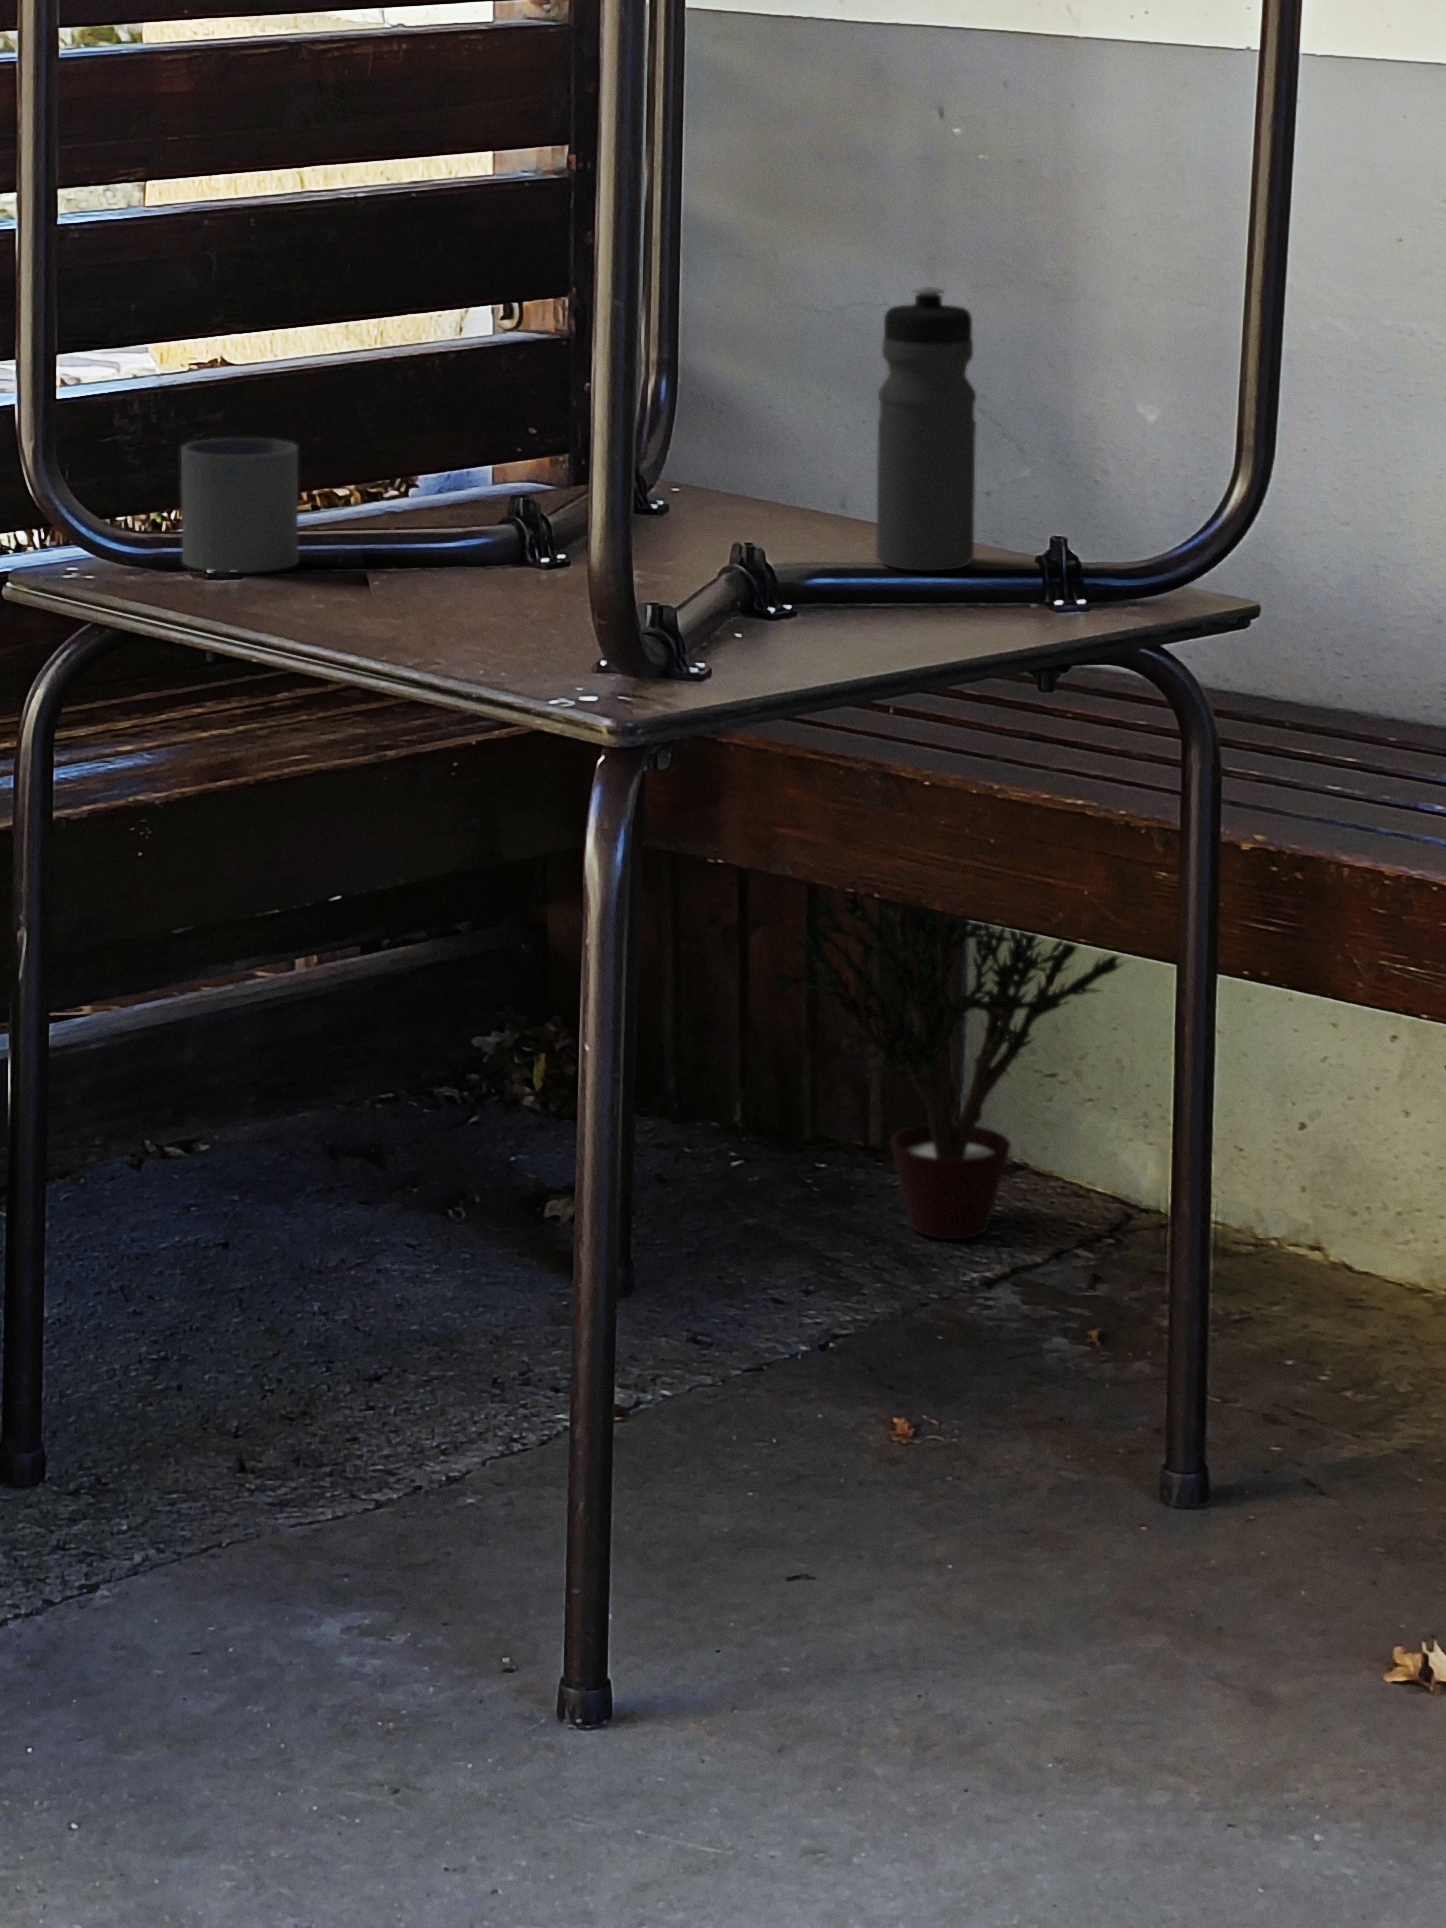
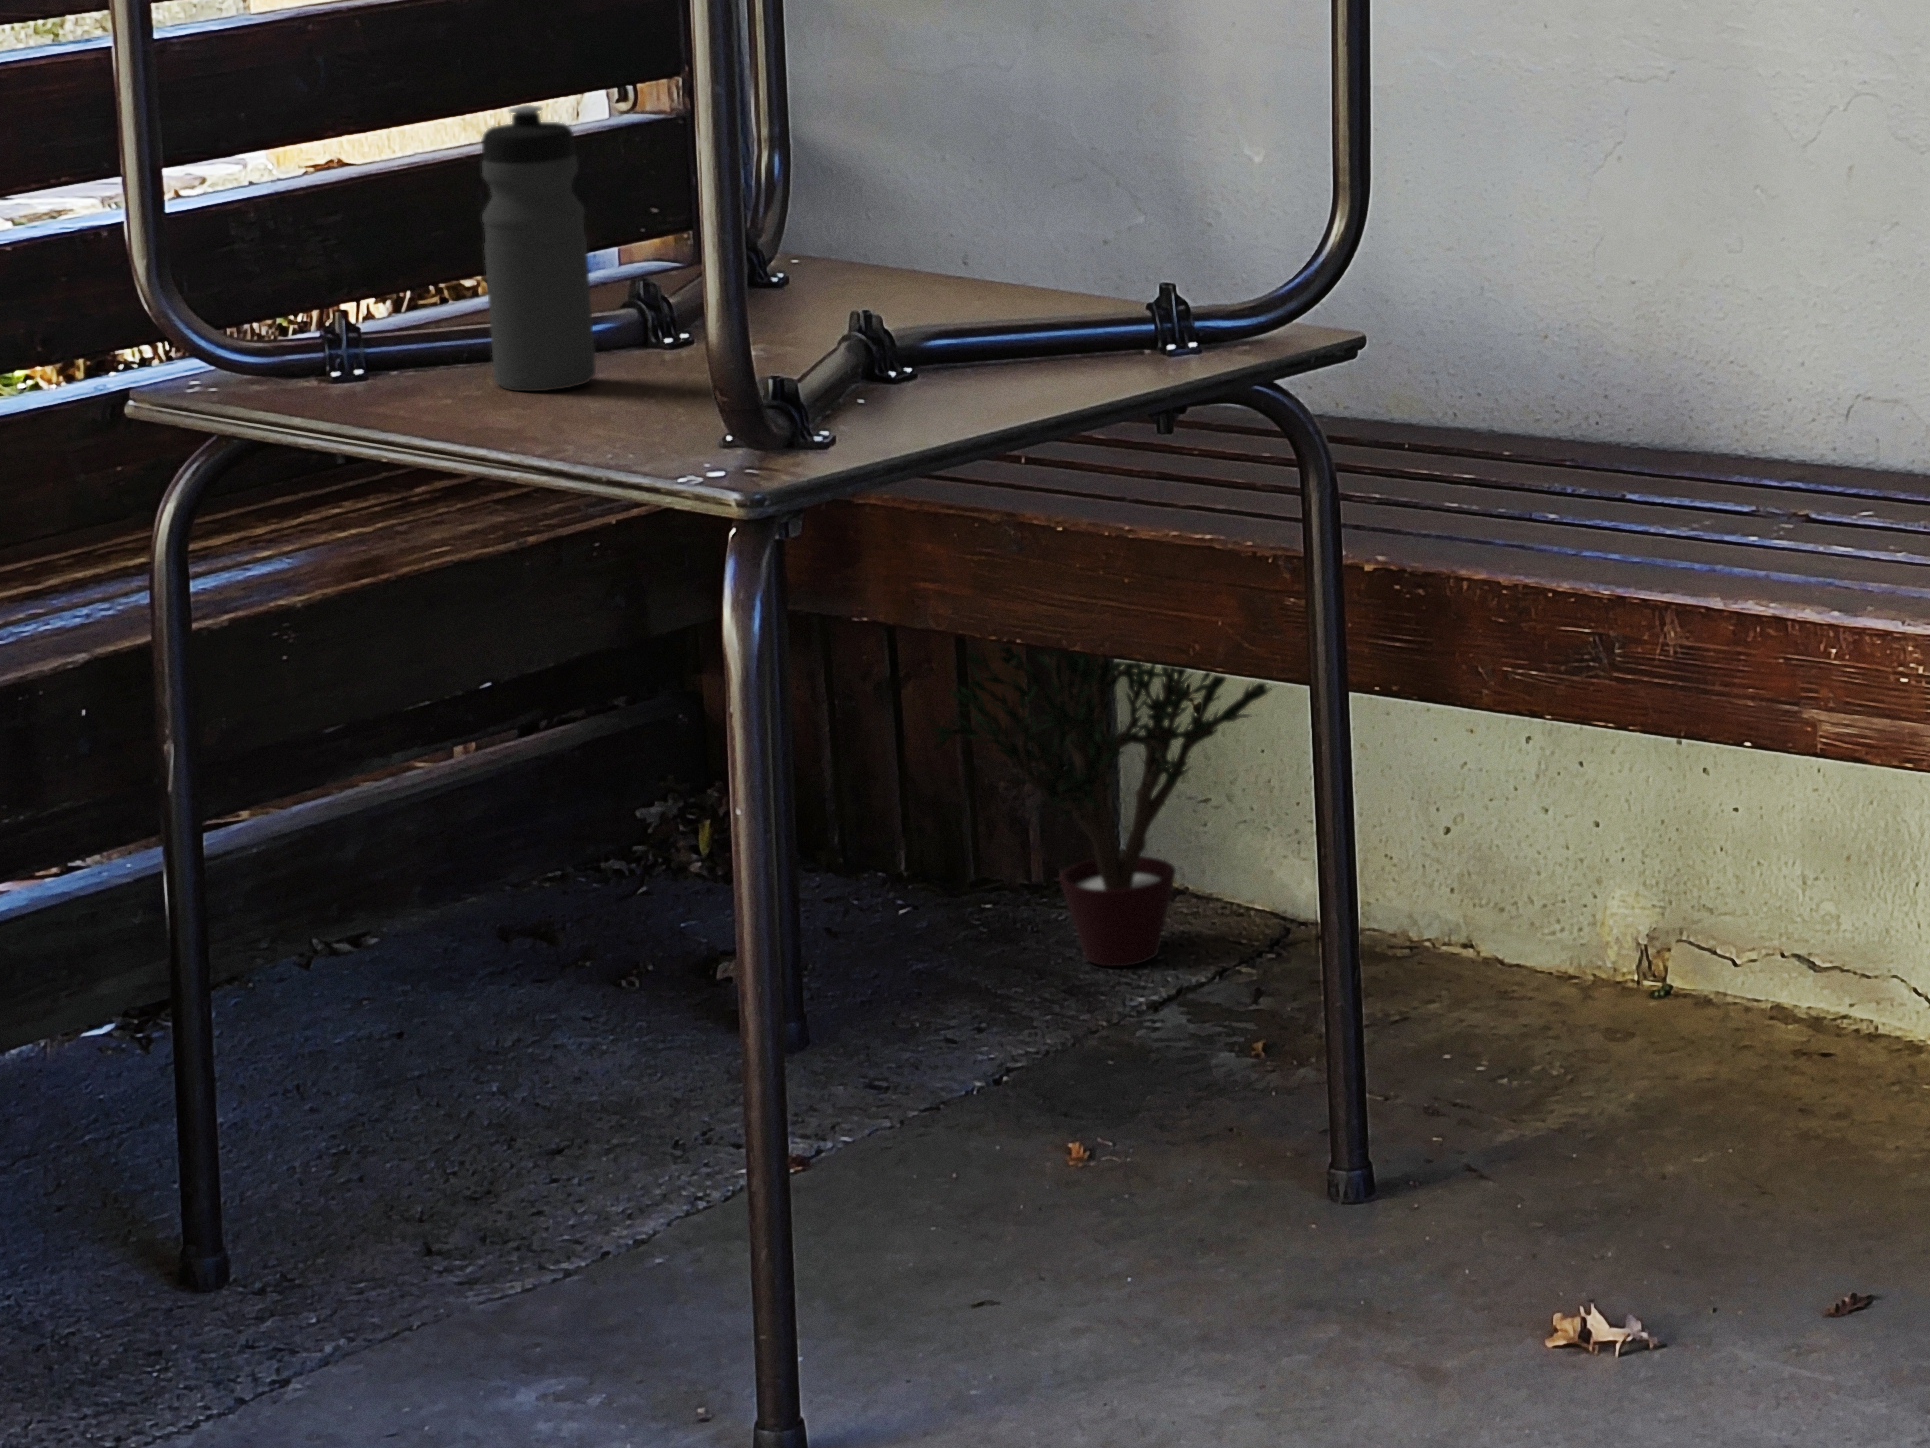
water bottle: present [876,287,976,571] -> present [482,105,596,391]
cup: present [181,438,298,573] -> none [296,243,425,378]

